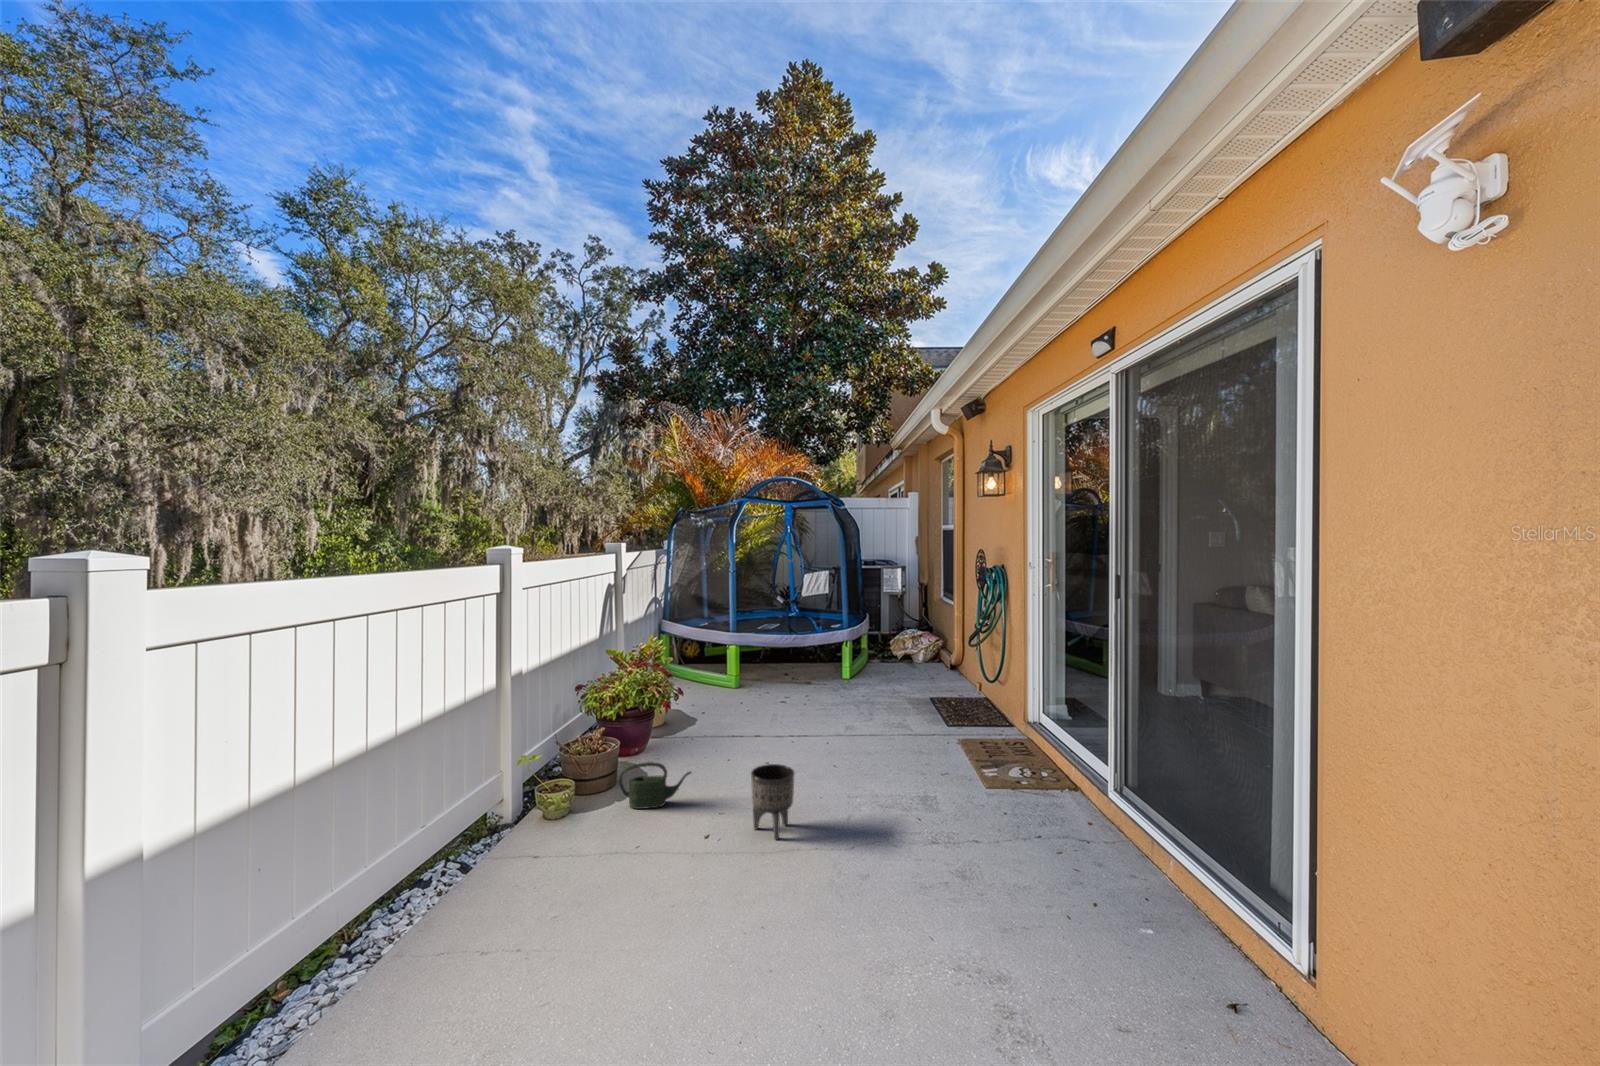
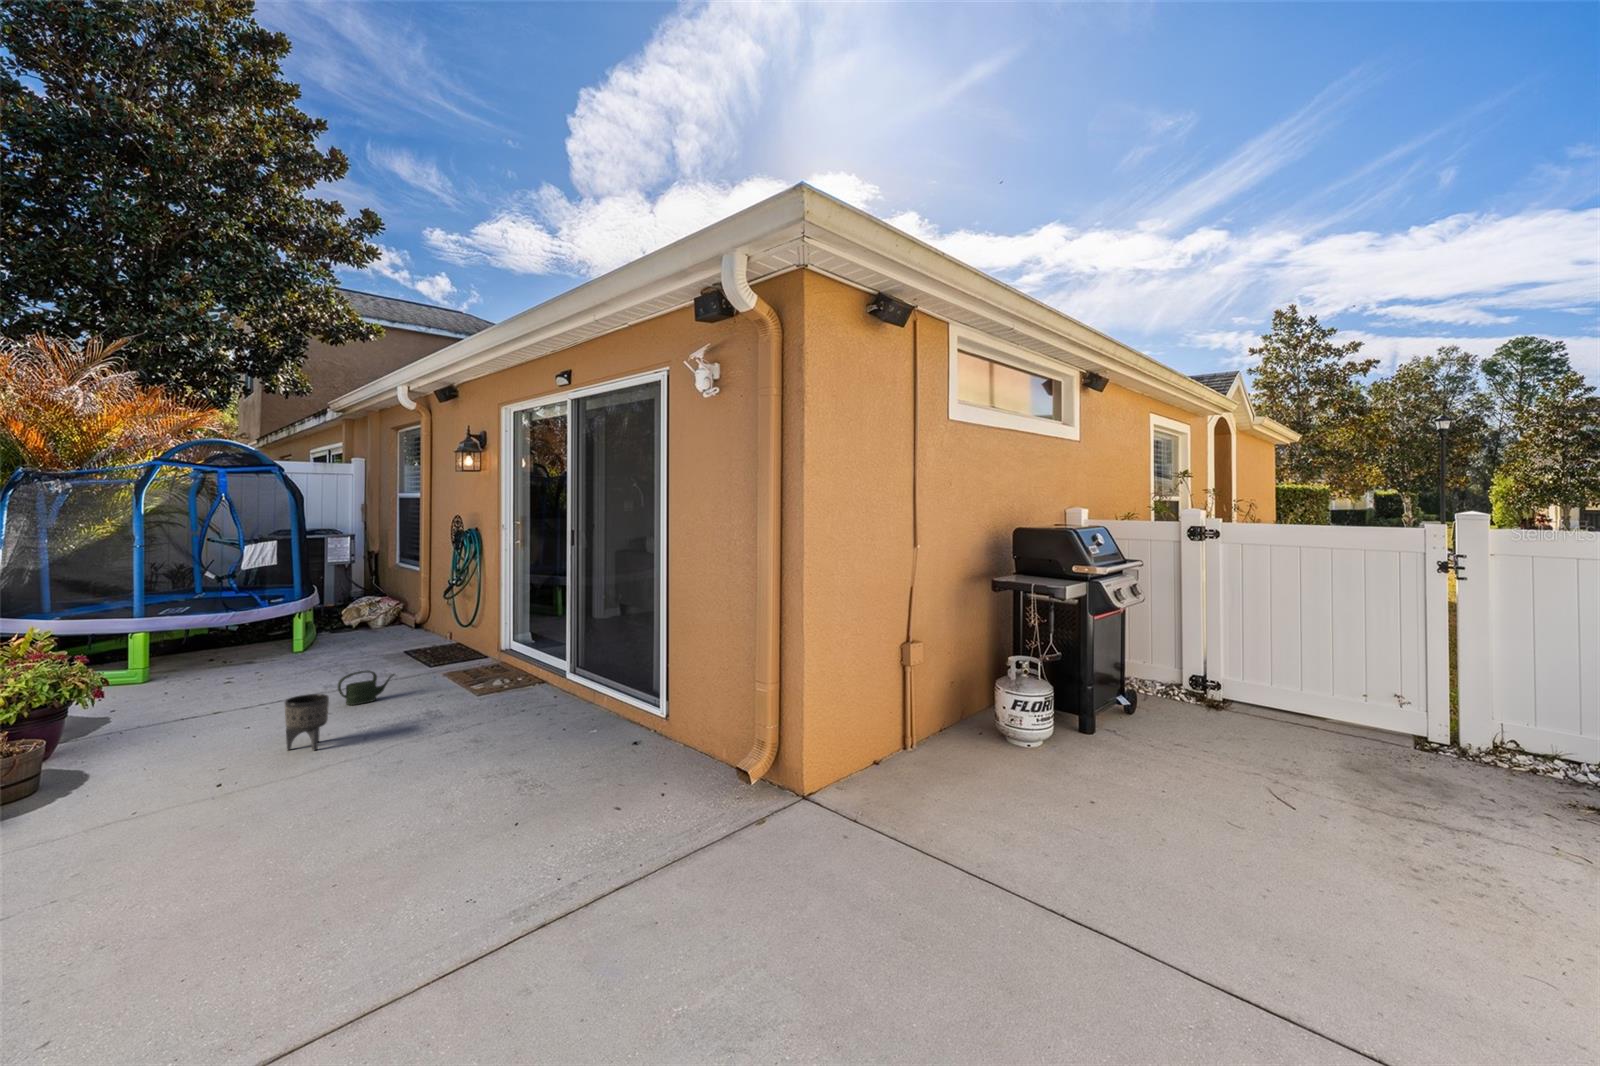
watering can: present [619,762,691,809] -> present [338,670,394,705]

